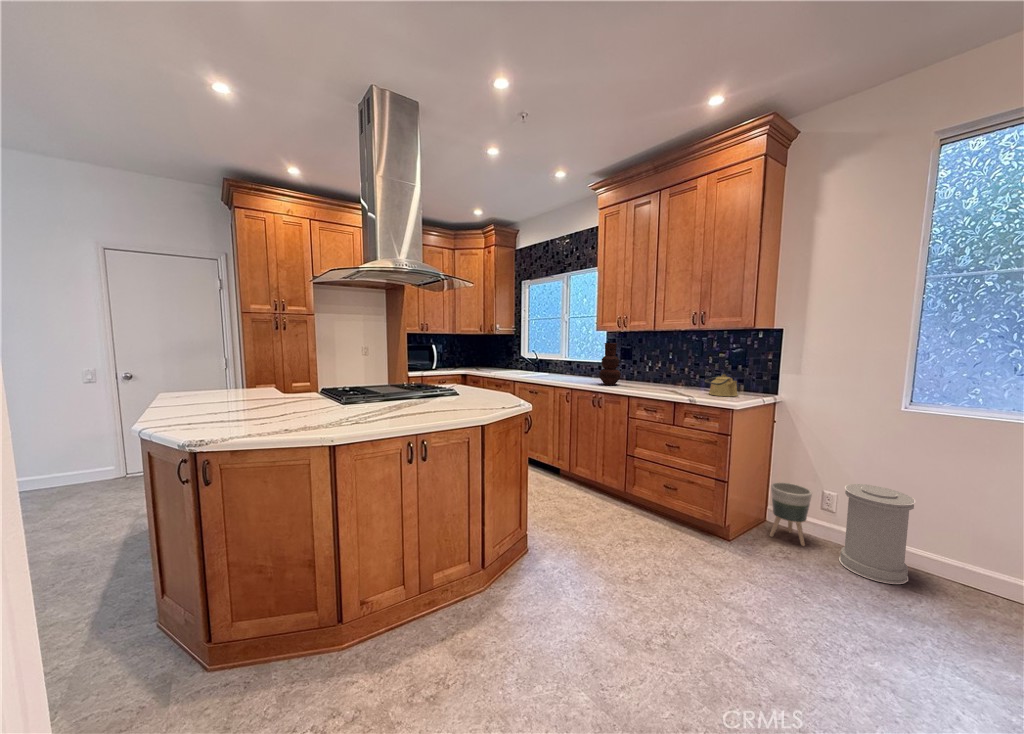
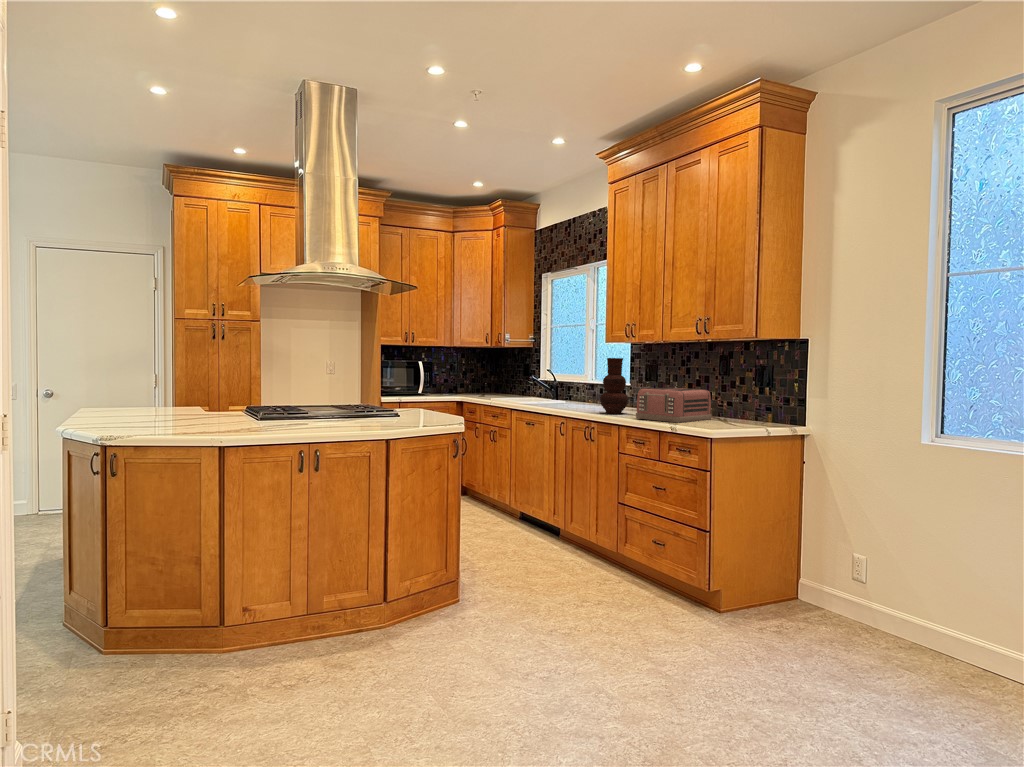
toaster: none [640,365,693,394] -> present [636,387,712,423]
kettle: present [705,374,738,396] -> none [711,398,750,426]
planter: present [770,482,812,546] -> none [780,542,831,623]
trash can: present [839,484,915,584] -> none [845,541,927,664]

